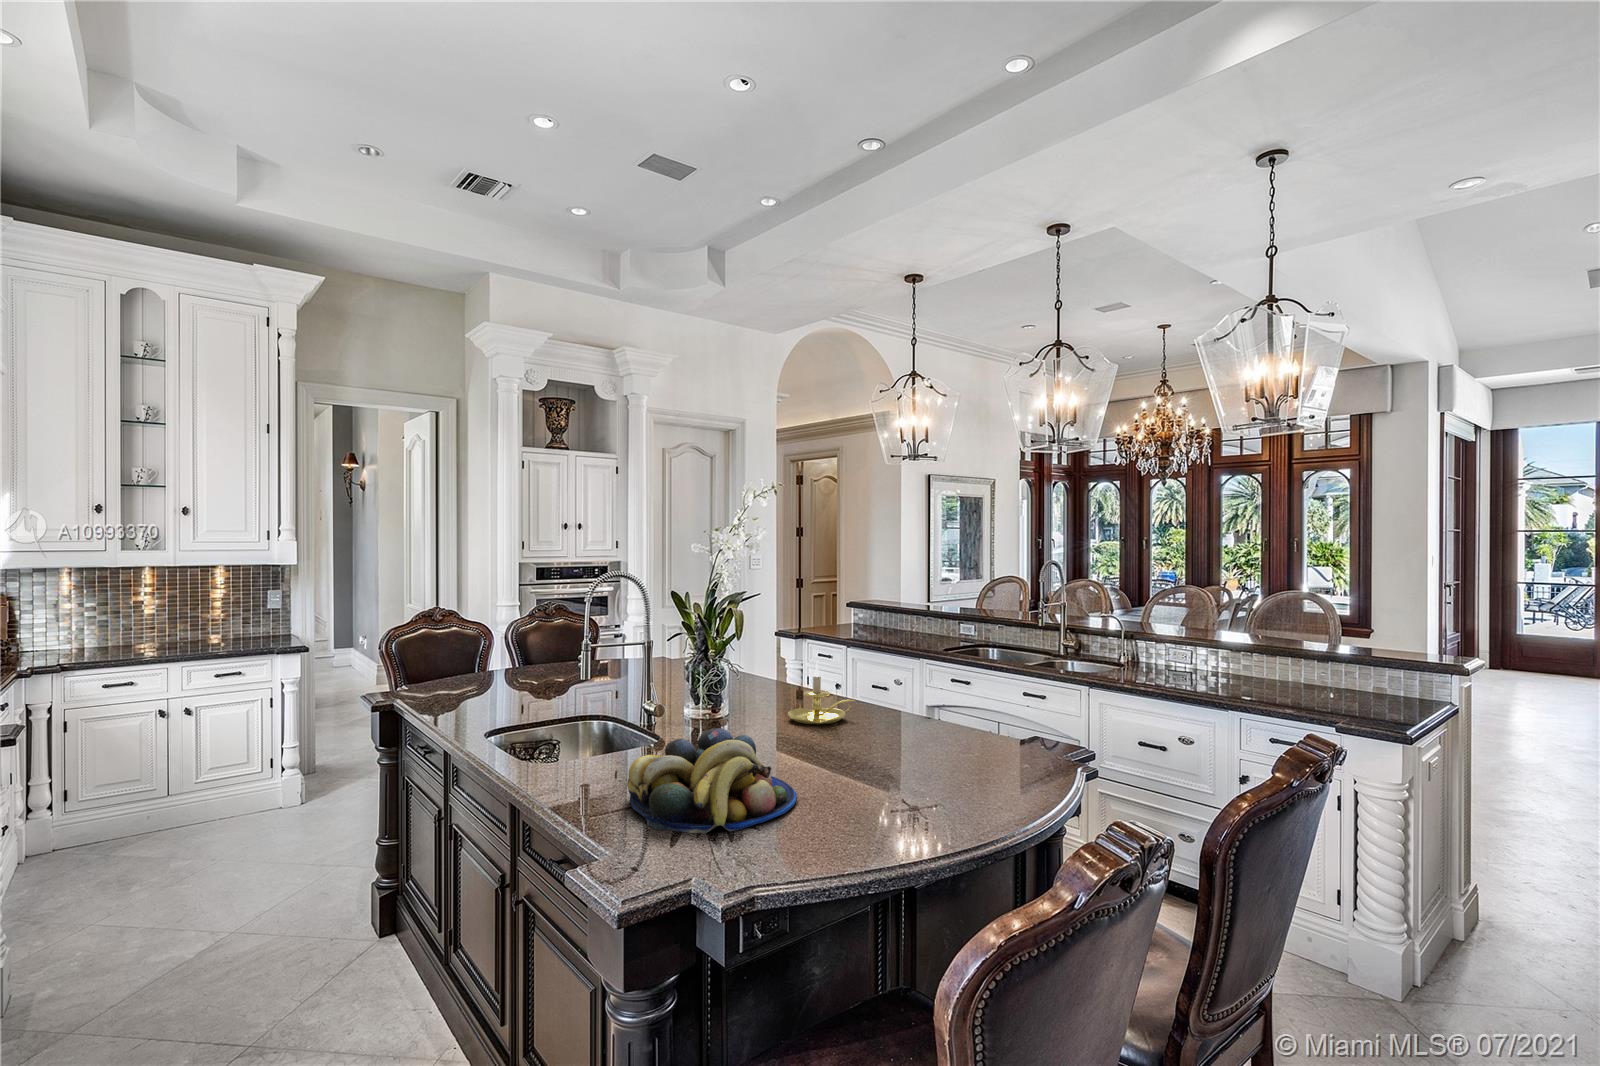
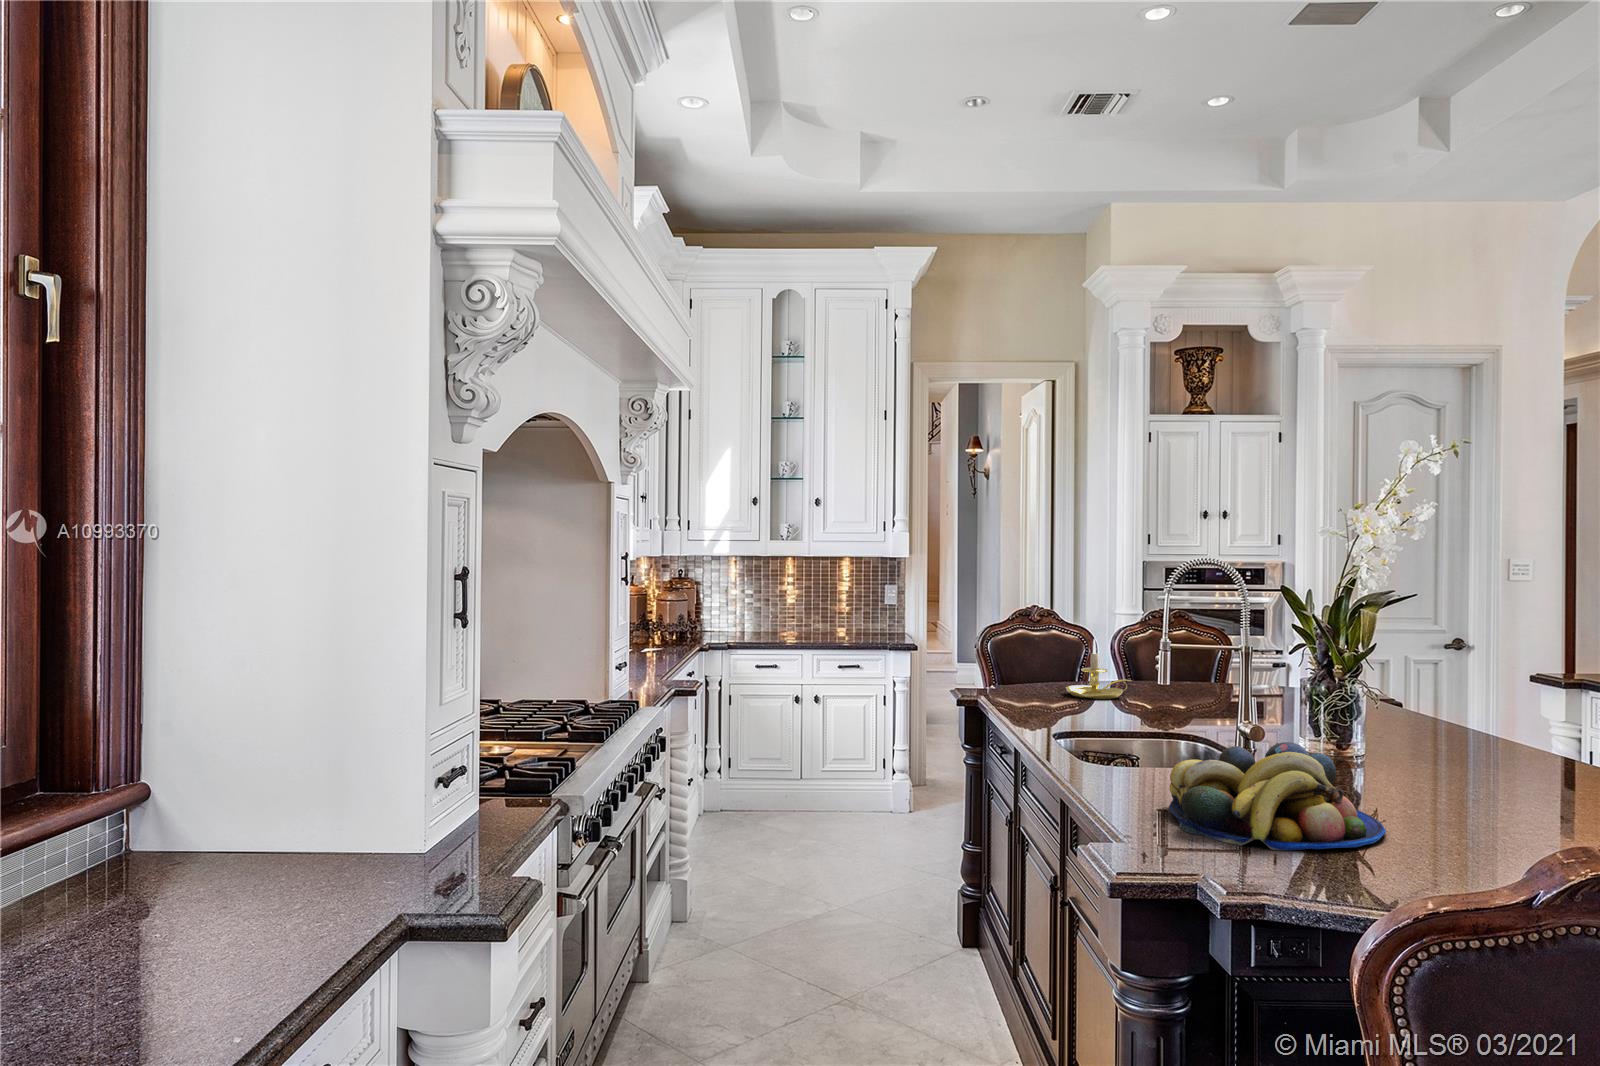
candle holder: present [788,662,854,724] -> present [1066,639,1132,699]

